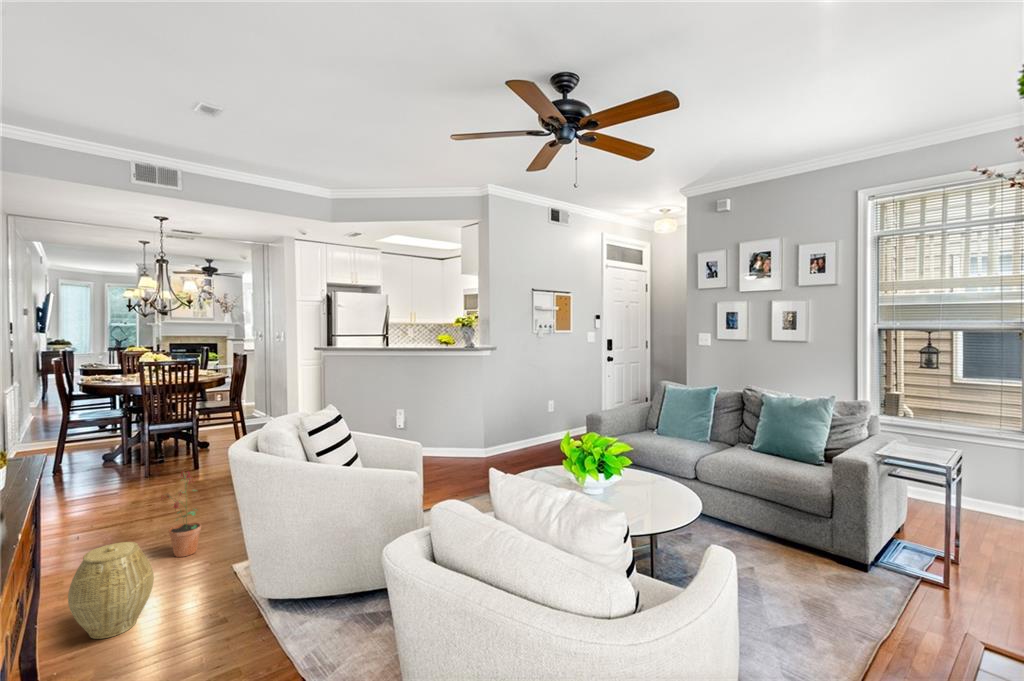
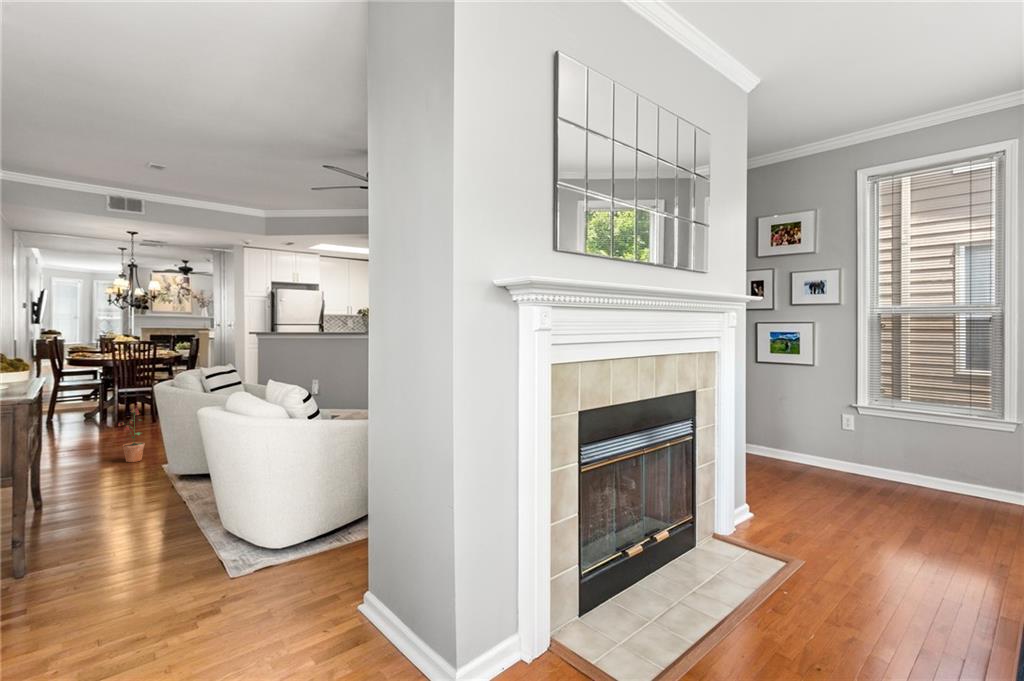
woven basket: present [68,542,154,639] -> none [56,438,107,490]

